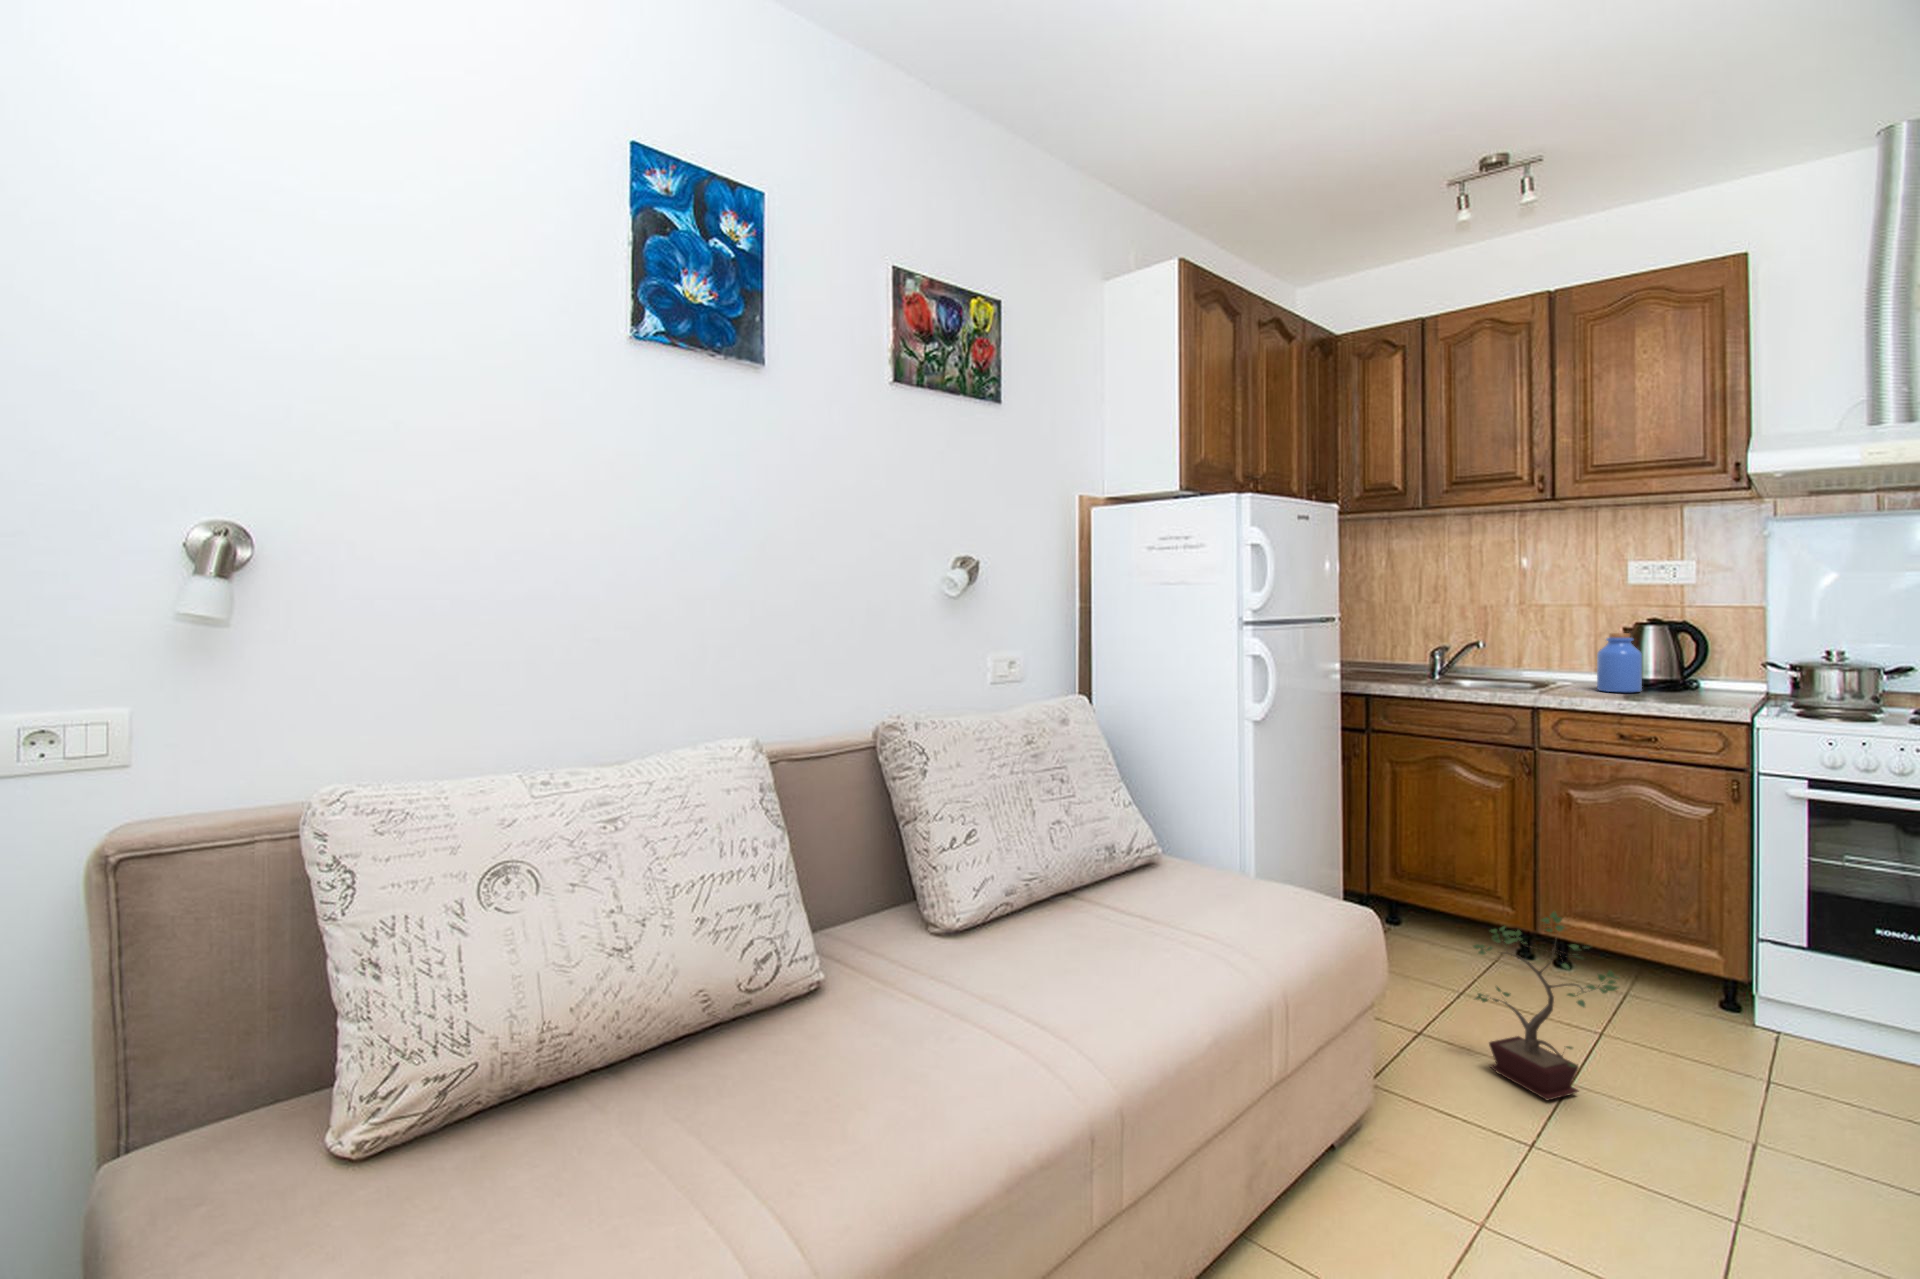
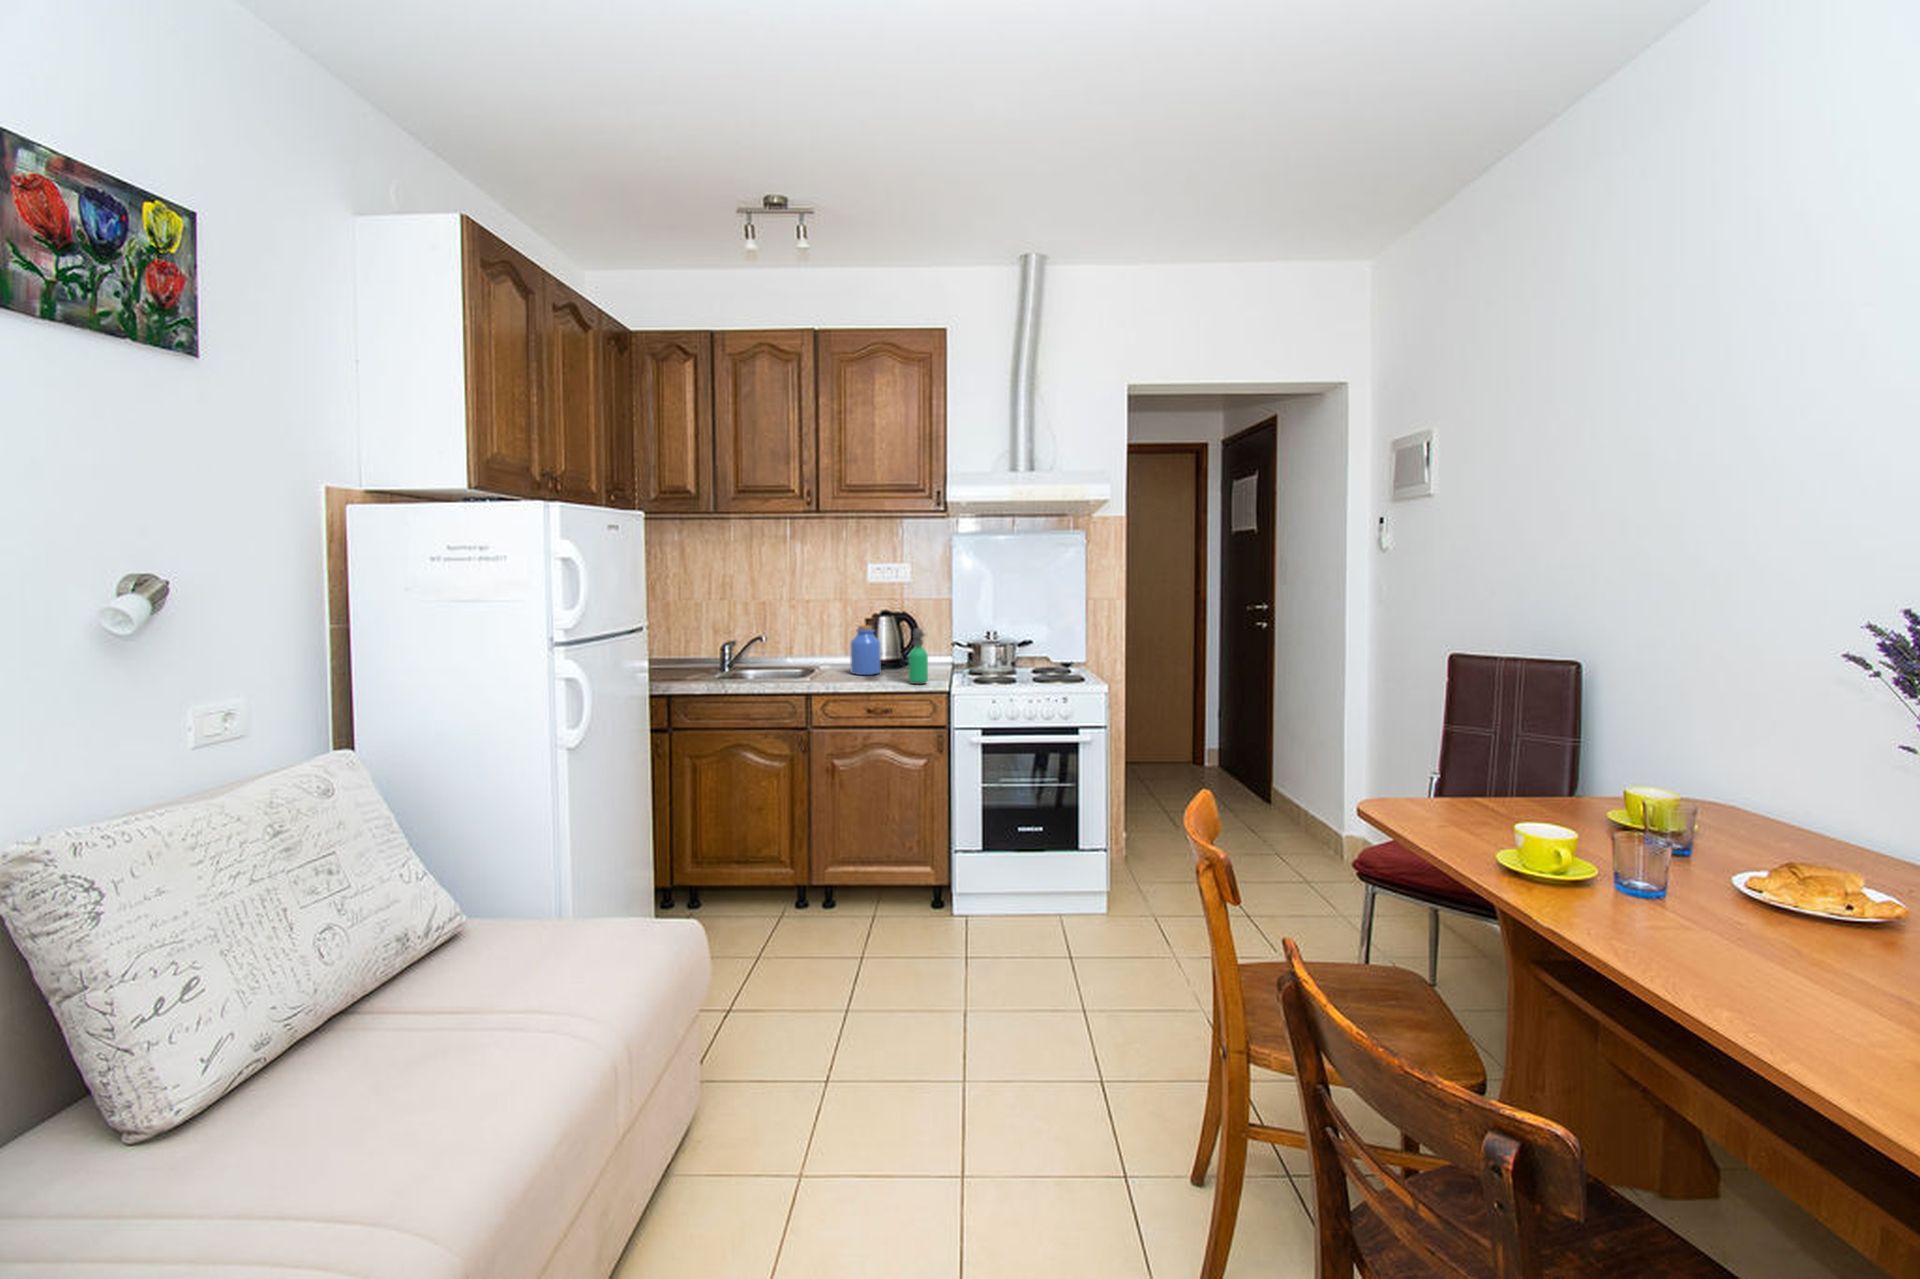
soap dispenser: none [1684,633,1716,705] -> present [909,628,928,684]
potted plant: present [1473,912,1619,1100] -> none [772,877,884,1036]

